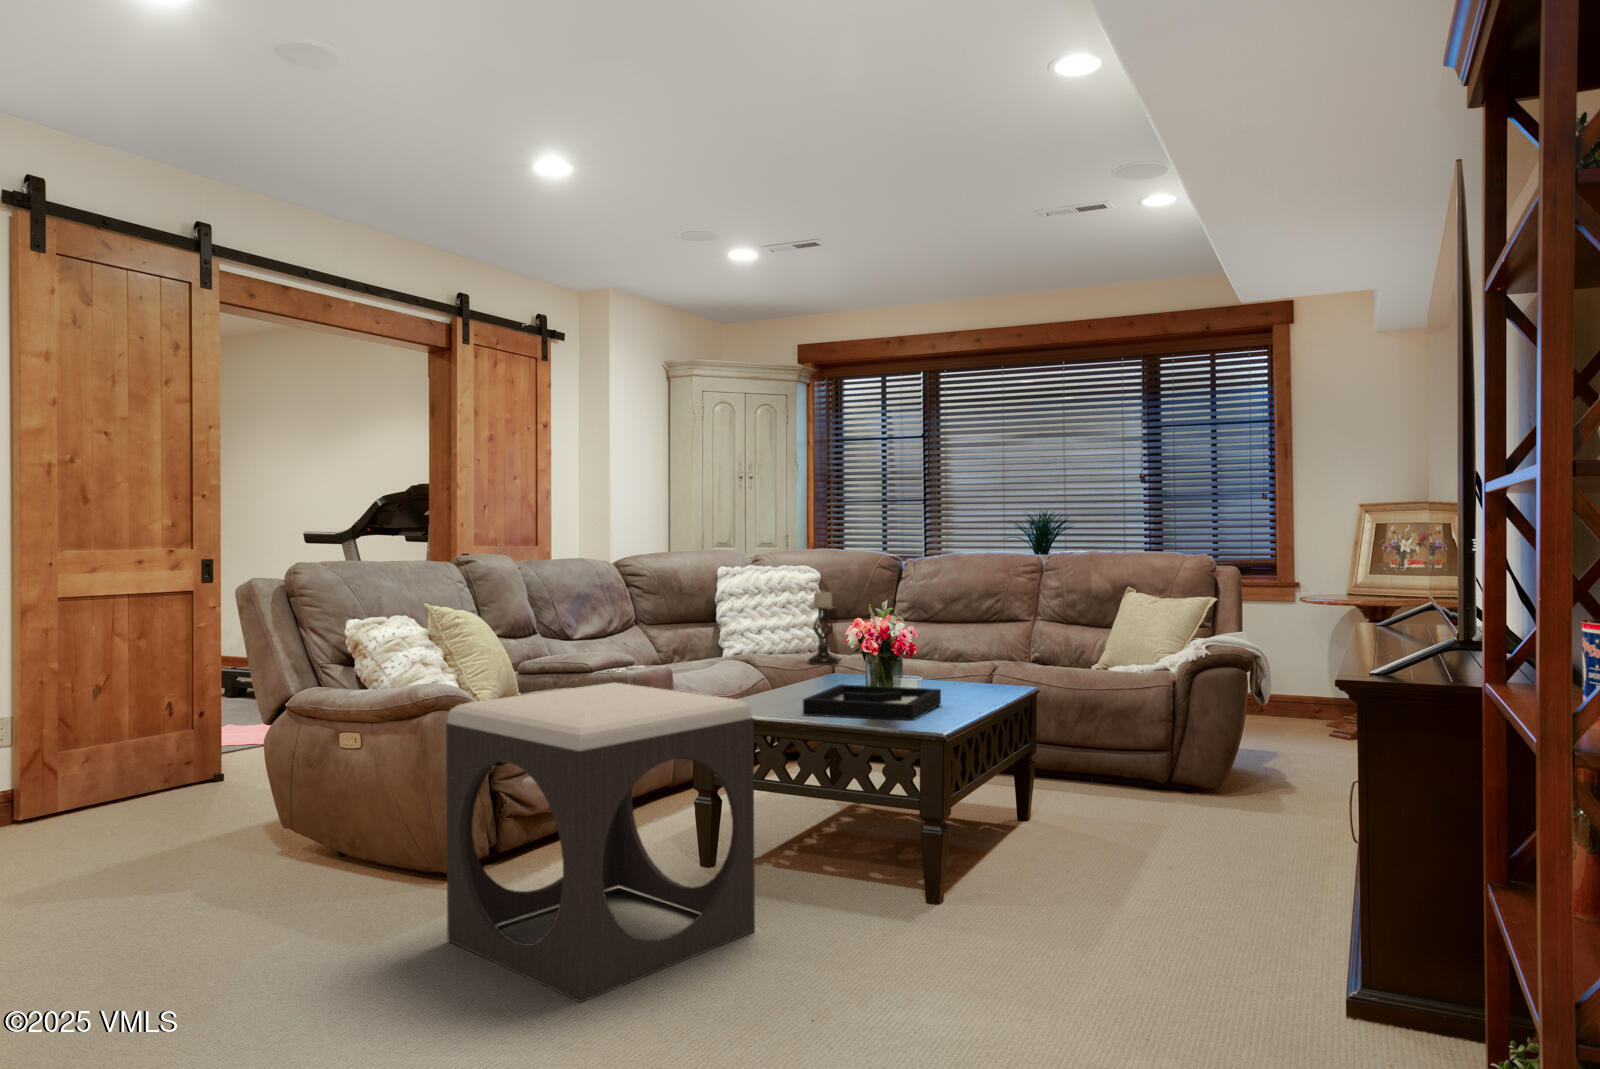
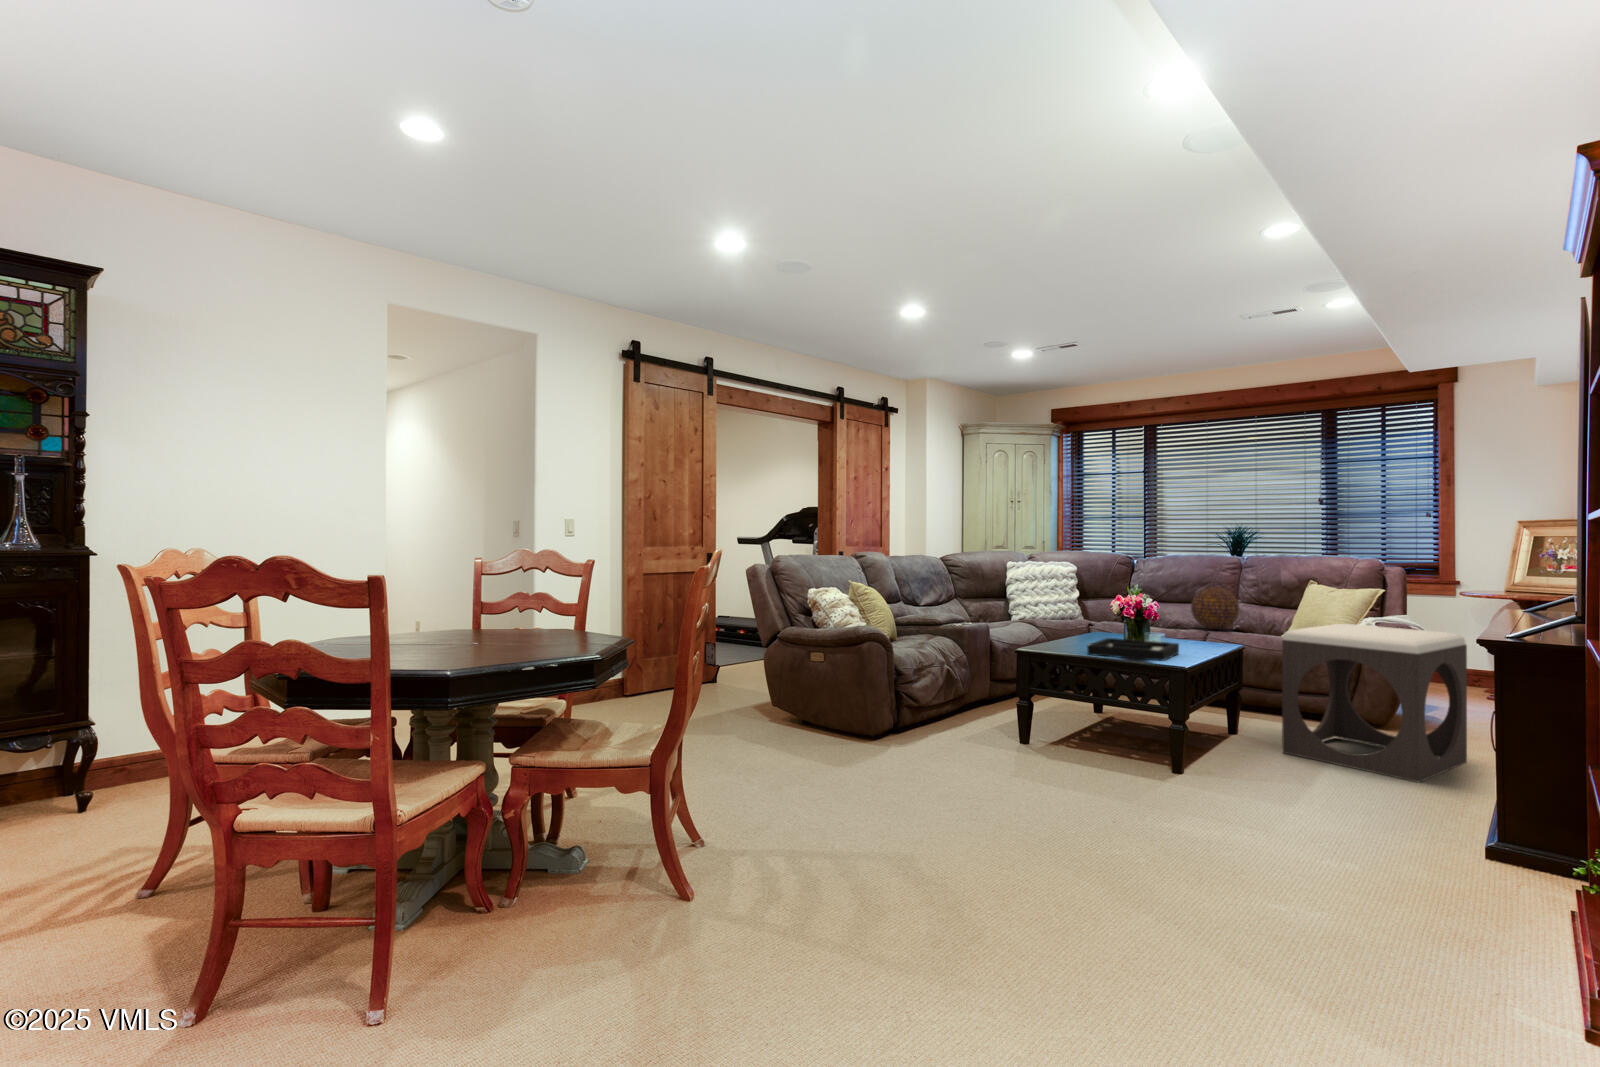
candle holder: present [808,590,839,665] -> none [1069,578,1092,628]
decorative orb: none [975,599,1037,660] -> present [1191,587,1239,630]
footstool: present [446,683,755,1002] -> present [1282,624,1467,782]

